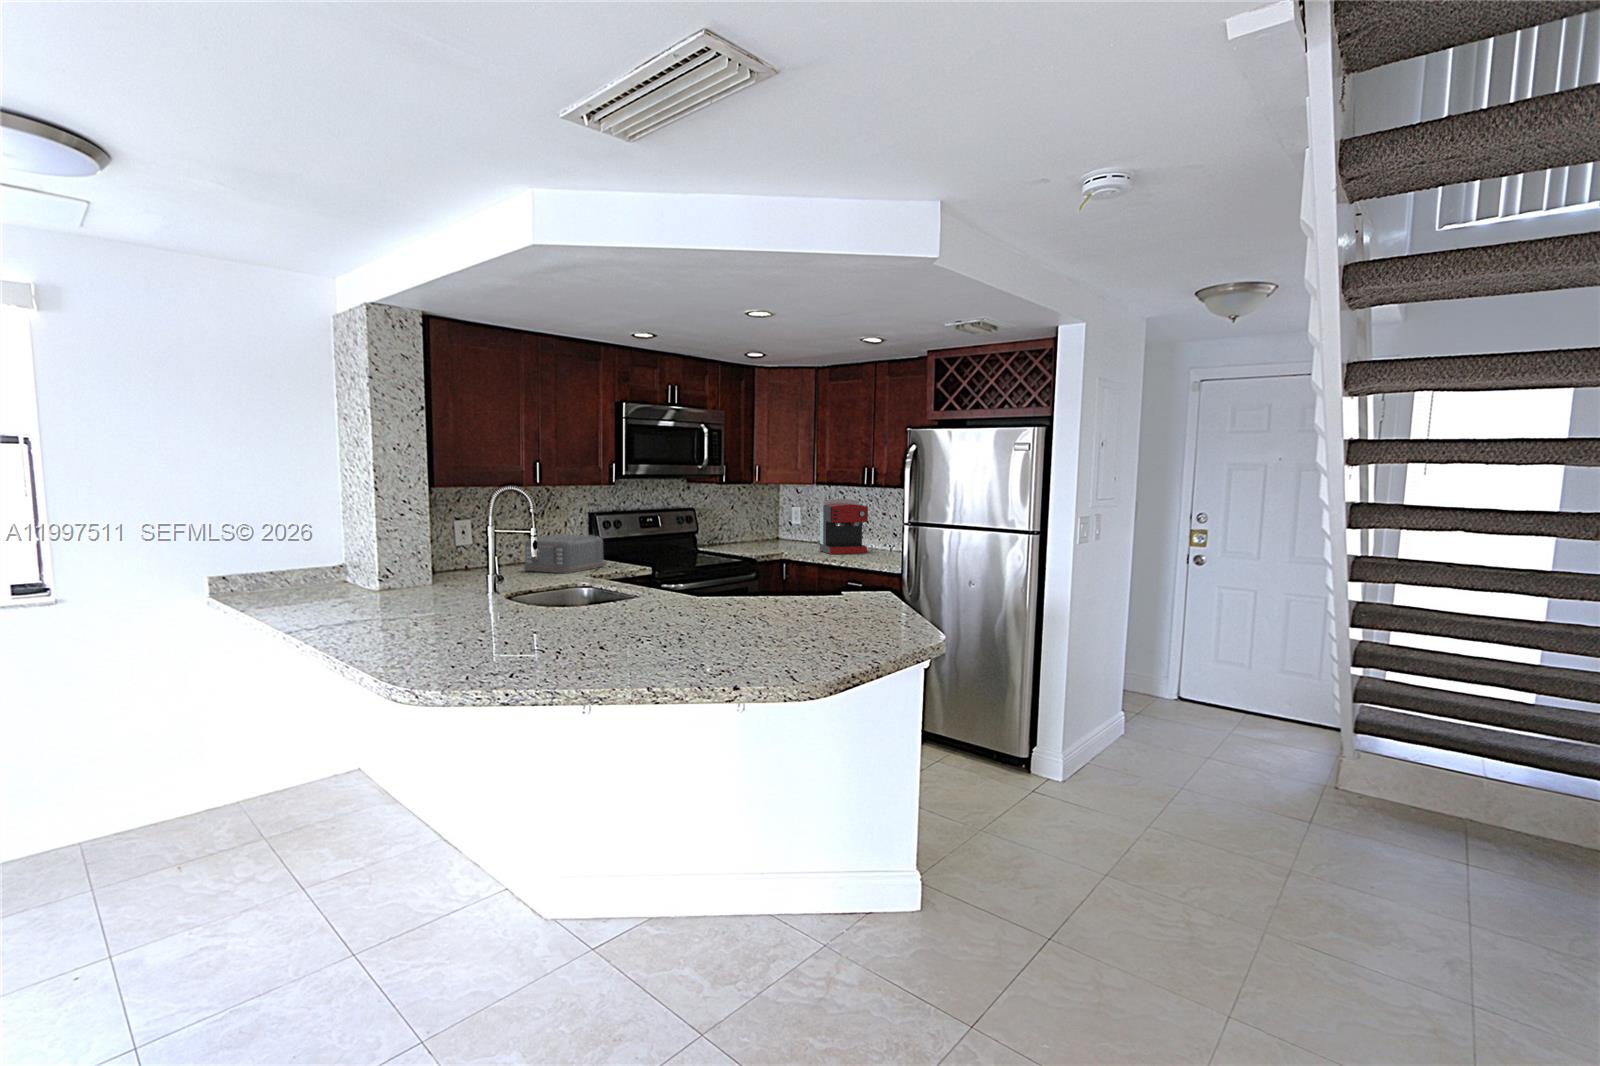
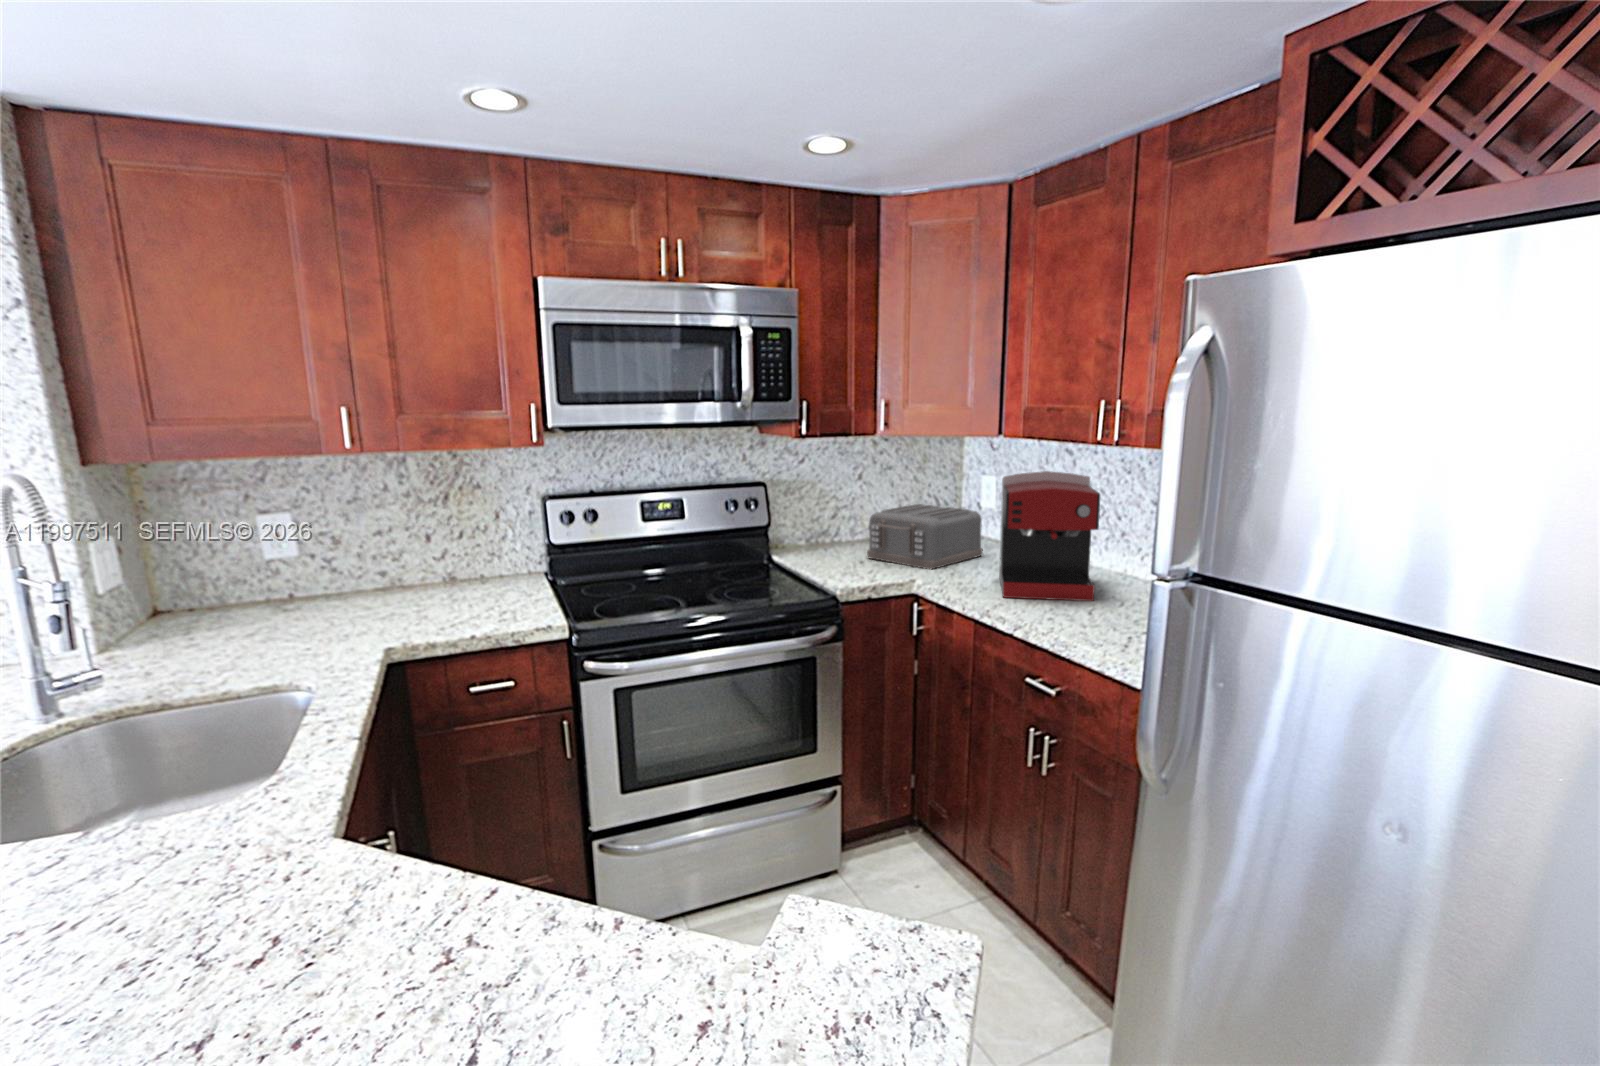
toaster: present [524,534,605,573] -> present [867,504,983,569]

